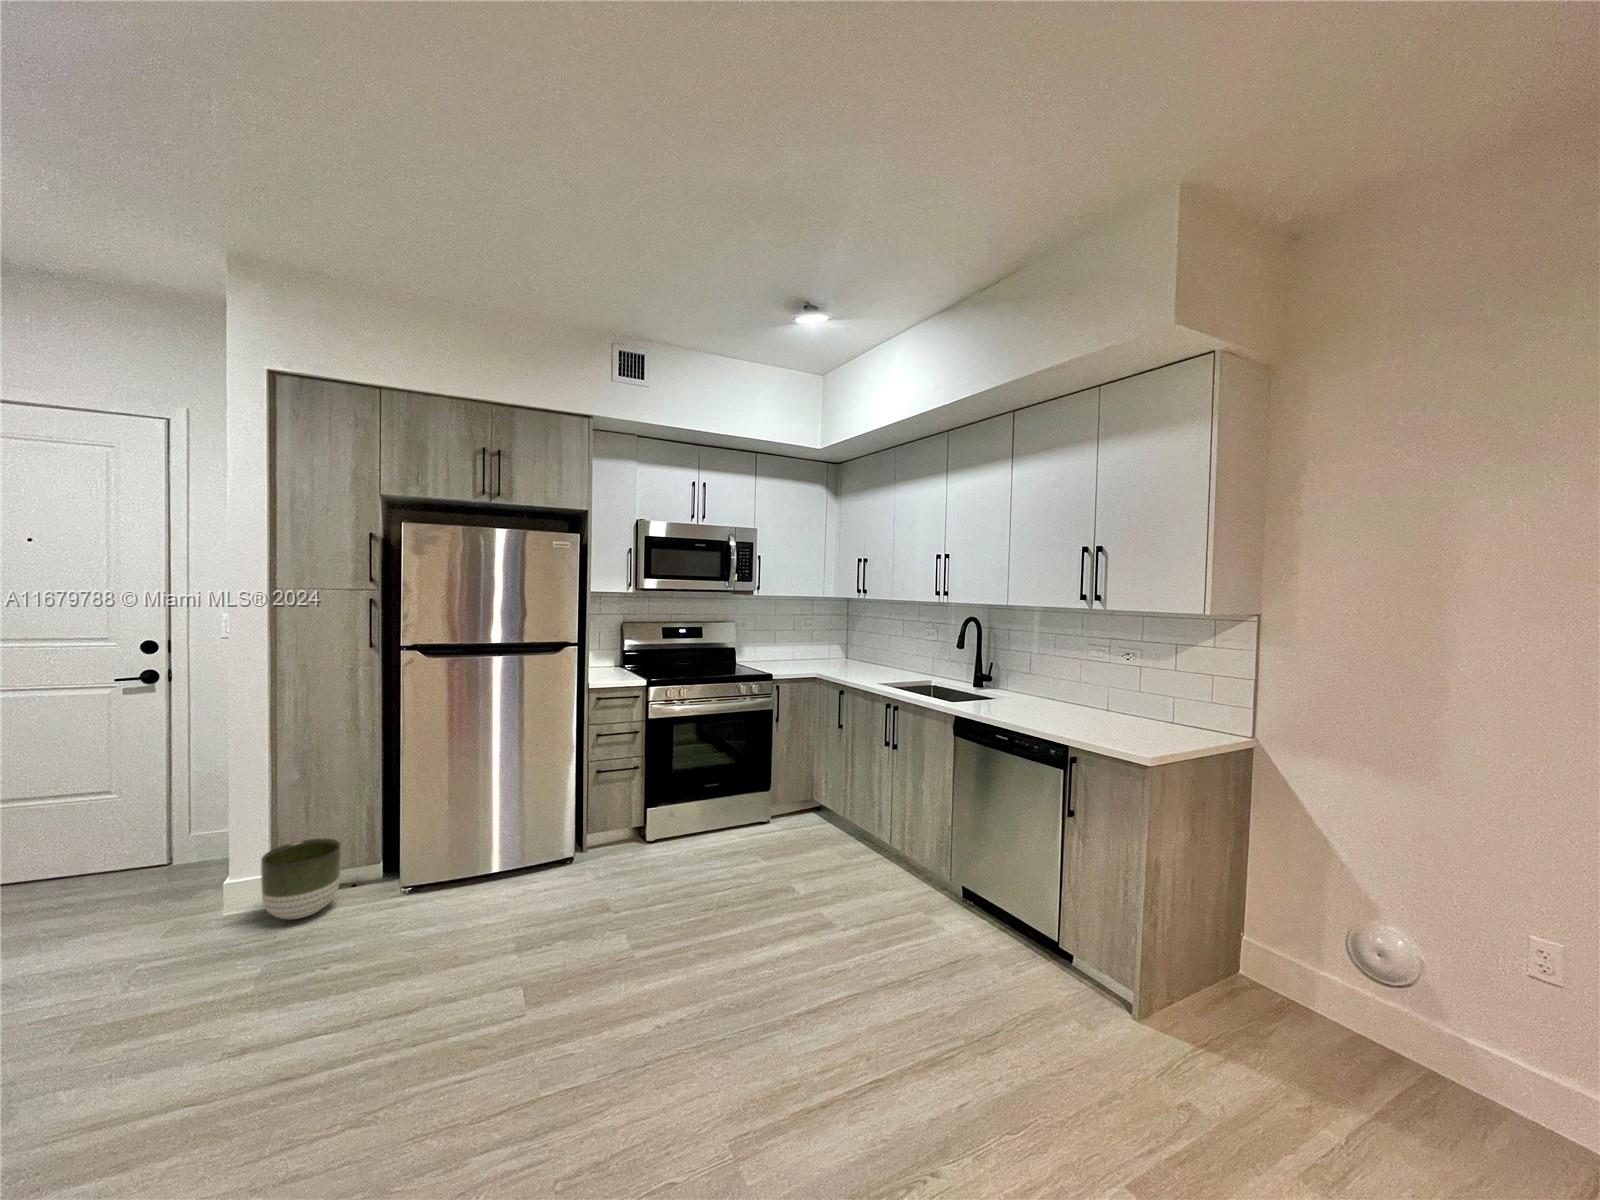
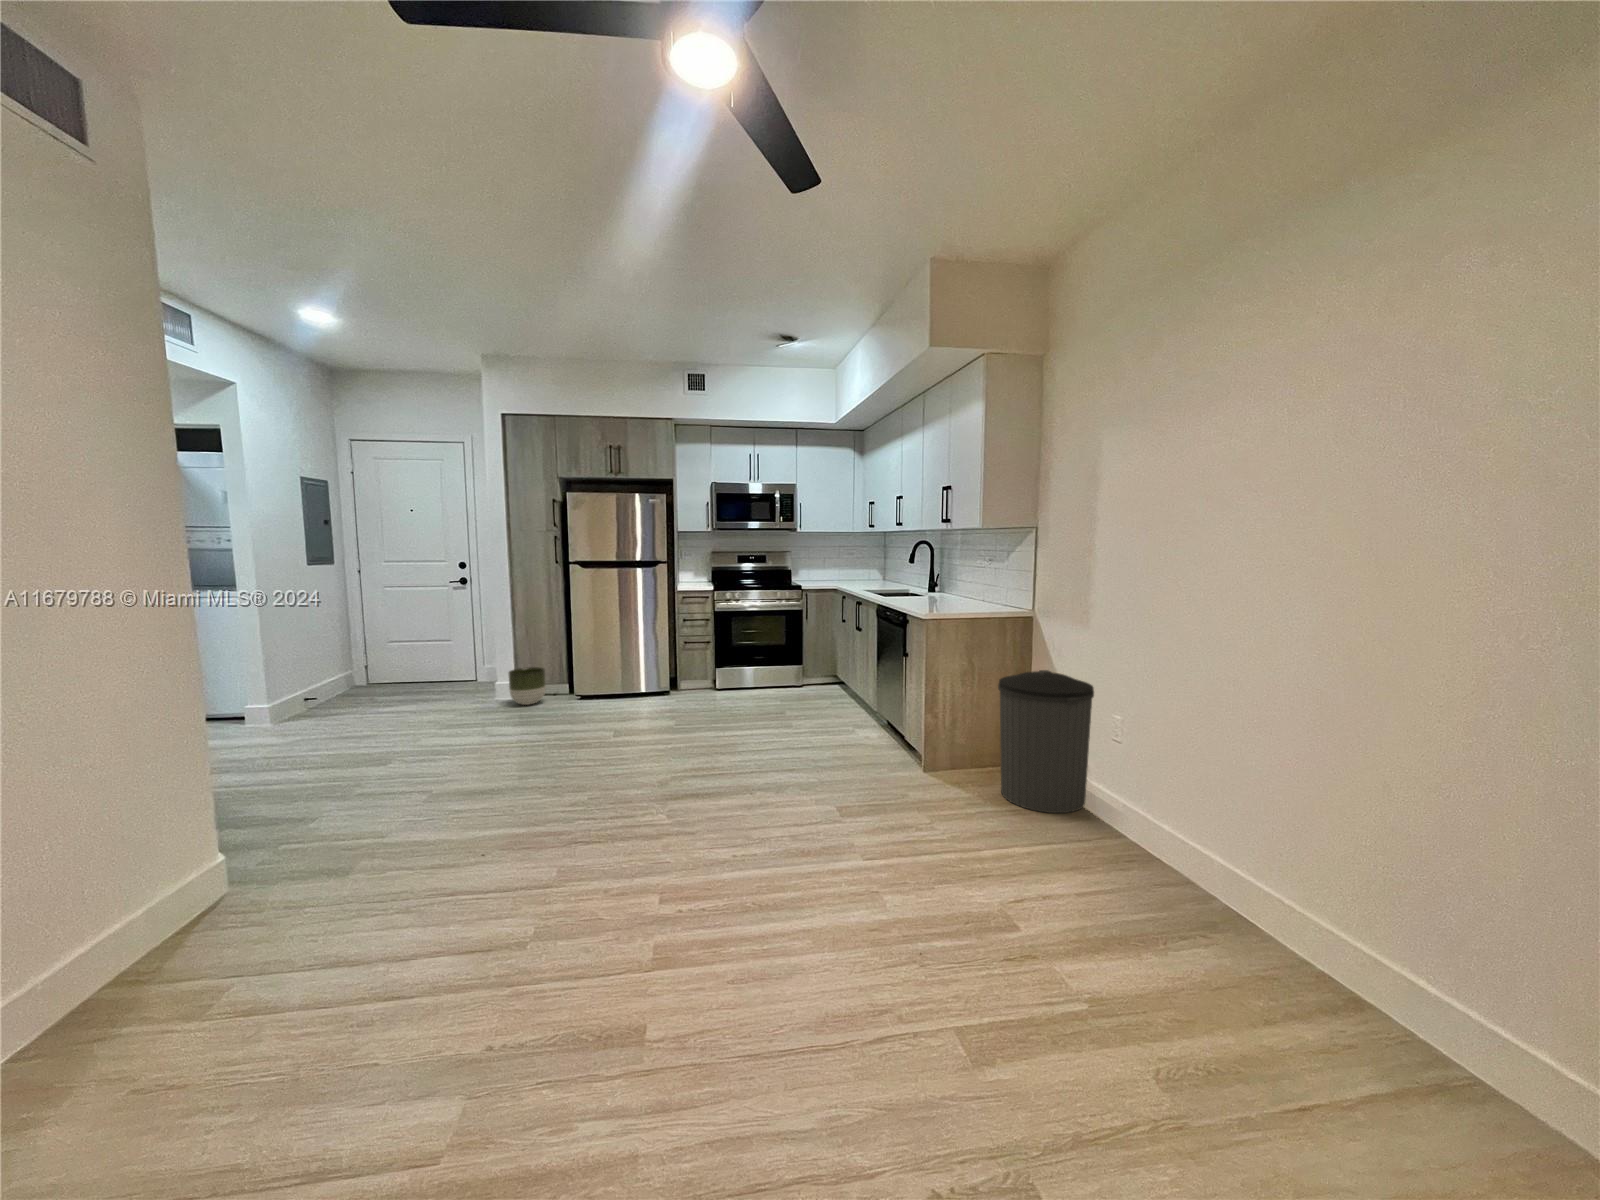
trash can: none [1254,863,1449,1117] -> present [998,670,1094,813]

